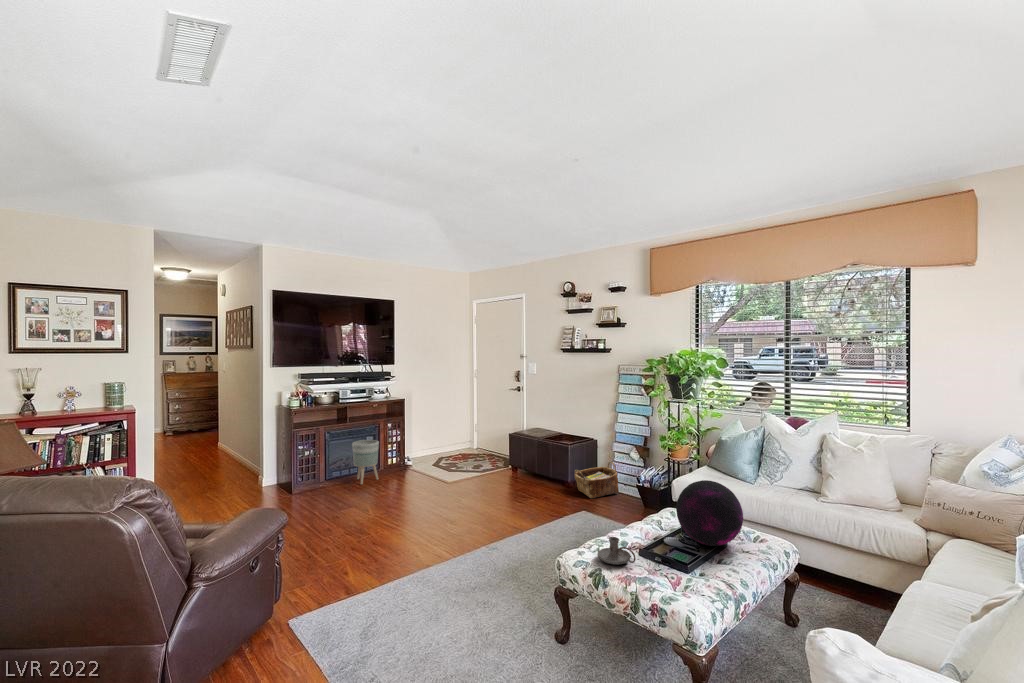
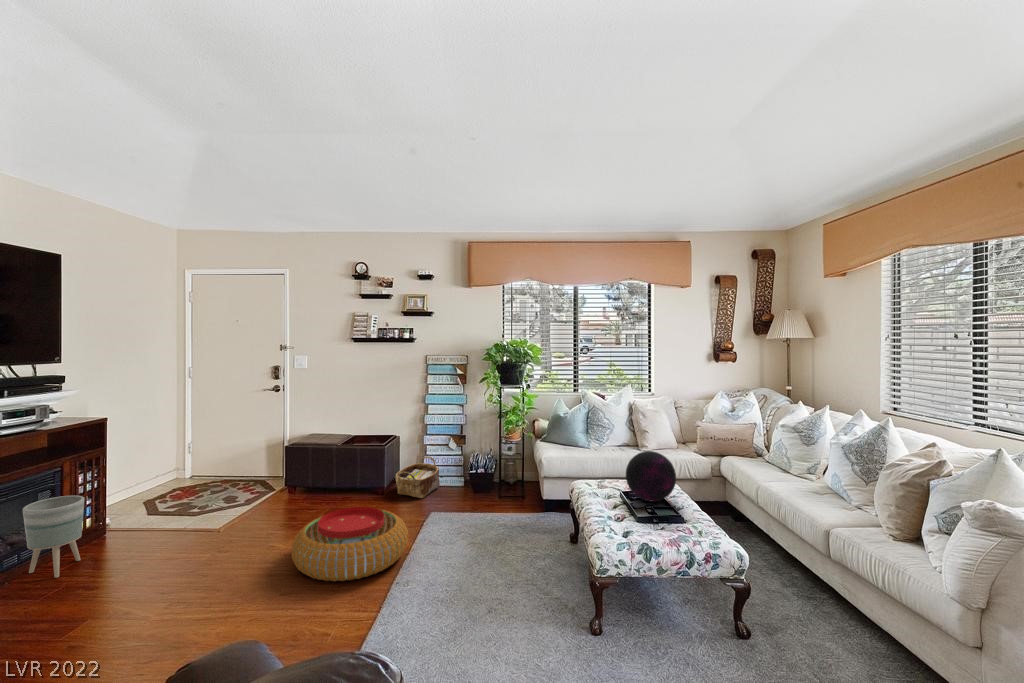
pouf: none [438,482,526,535] -> present [292,507,408,581]
candle holder: present [598,537,636,564] -> none [621,514,656,537]

